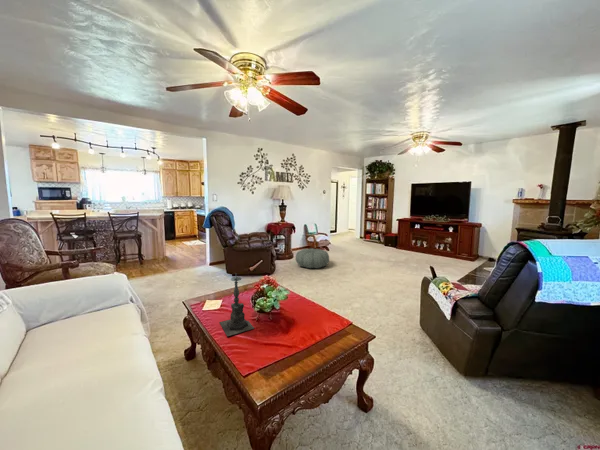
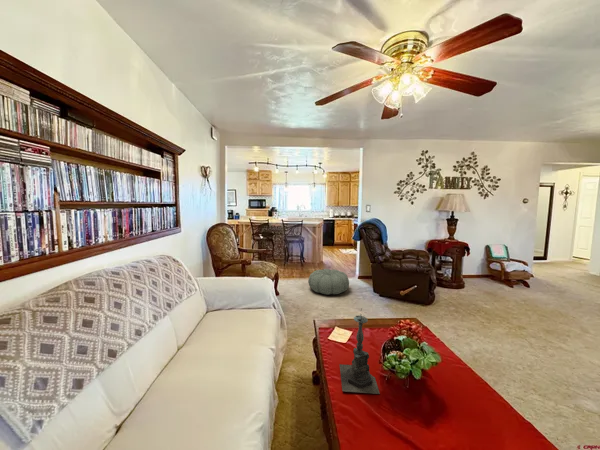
pouf: present [296,248,329,268] -> present [308,269,349,295]

